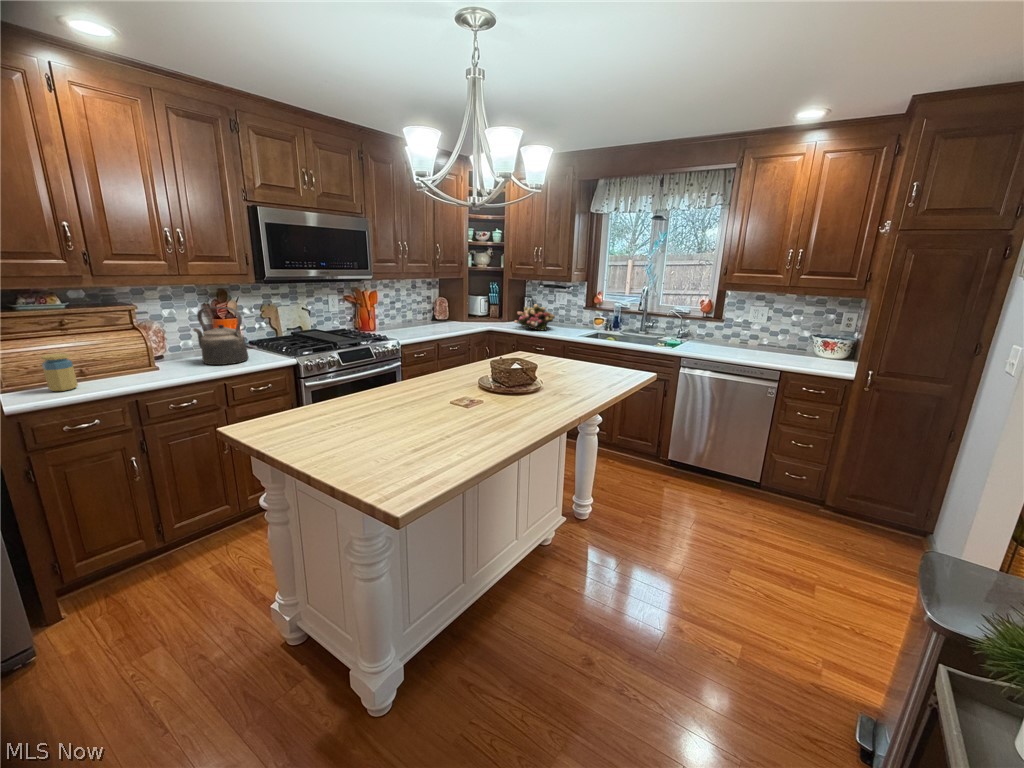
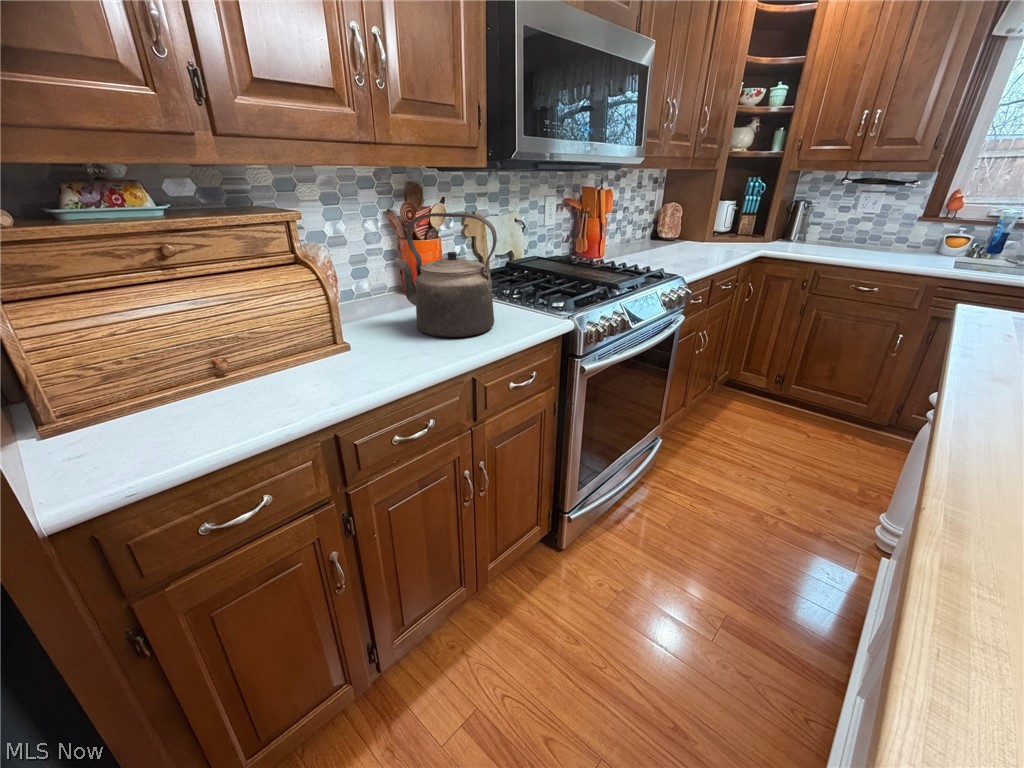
flower arrangement: present [514,304,555,331] -> none [810,212,889,258]
jar: present [41,353,78,391] -> none [128,332,218,431]

